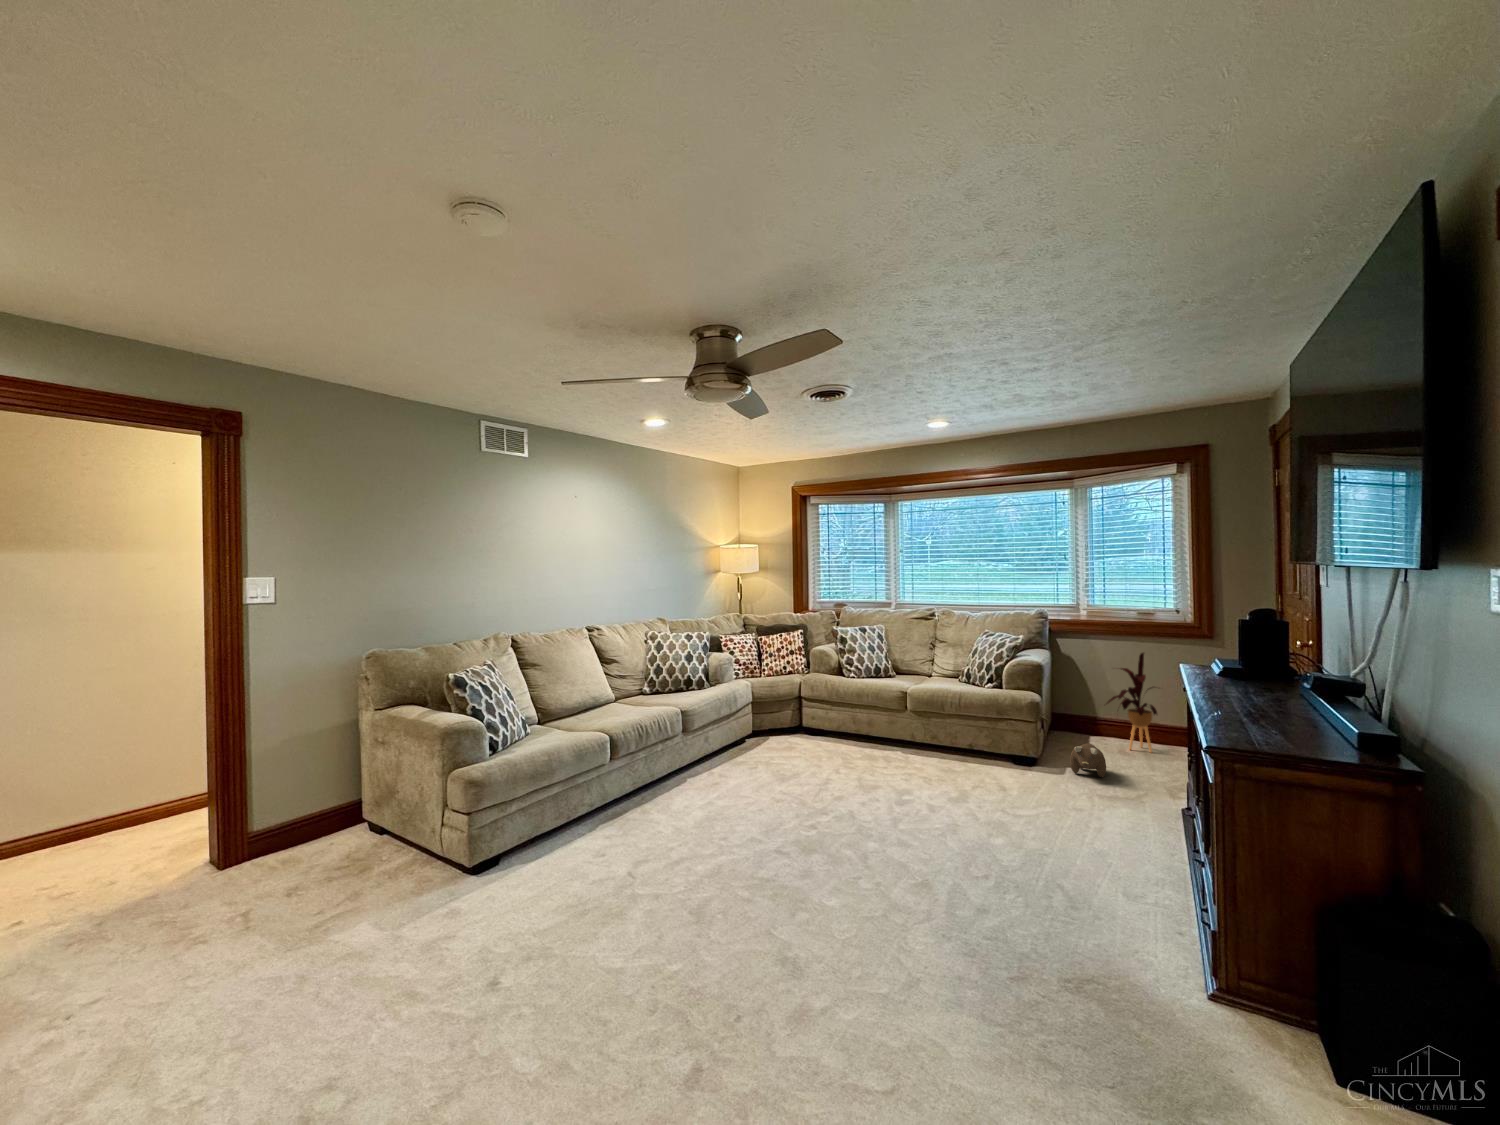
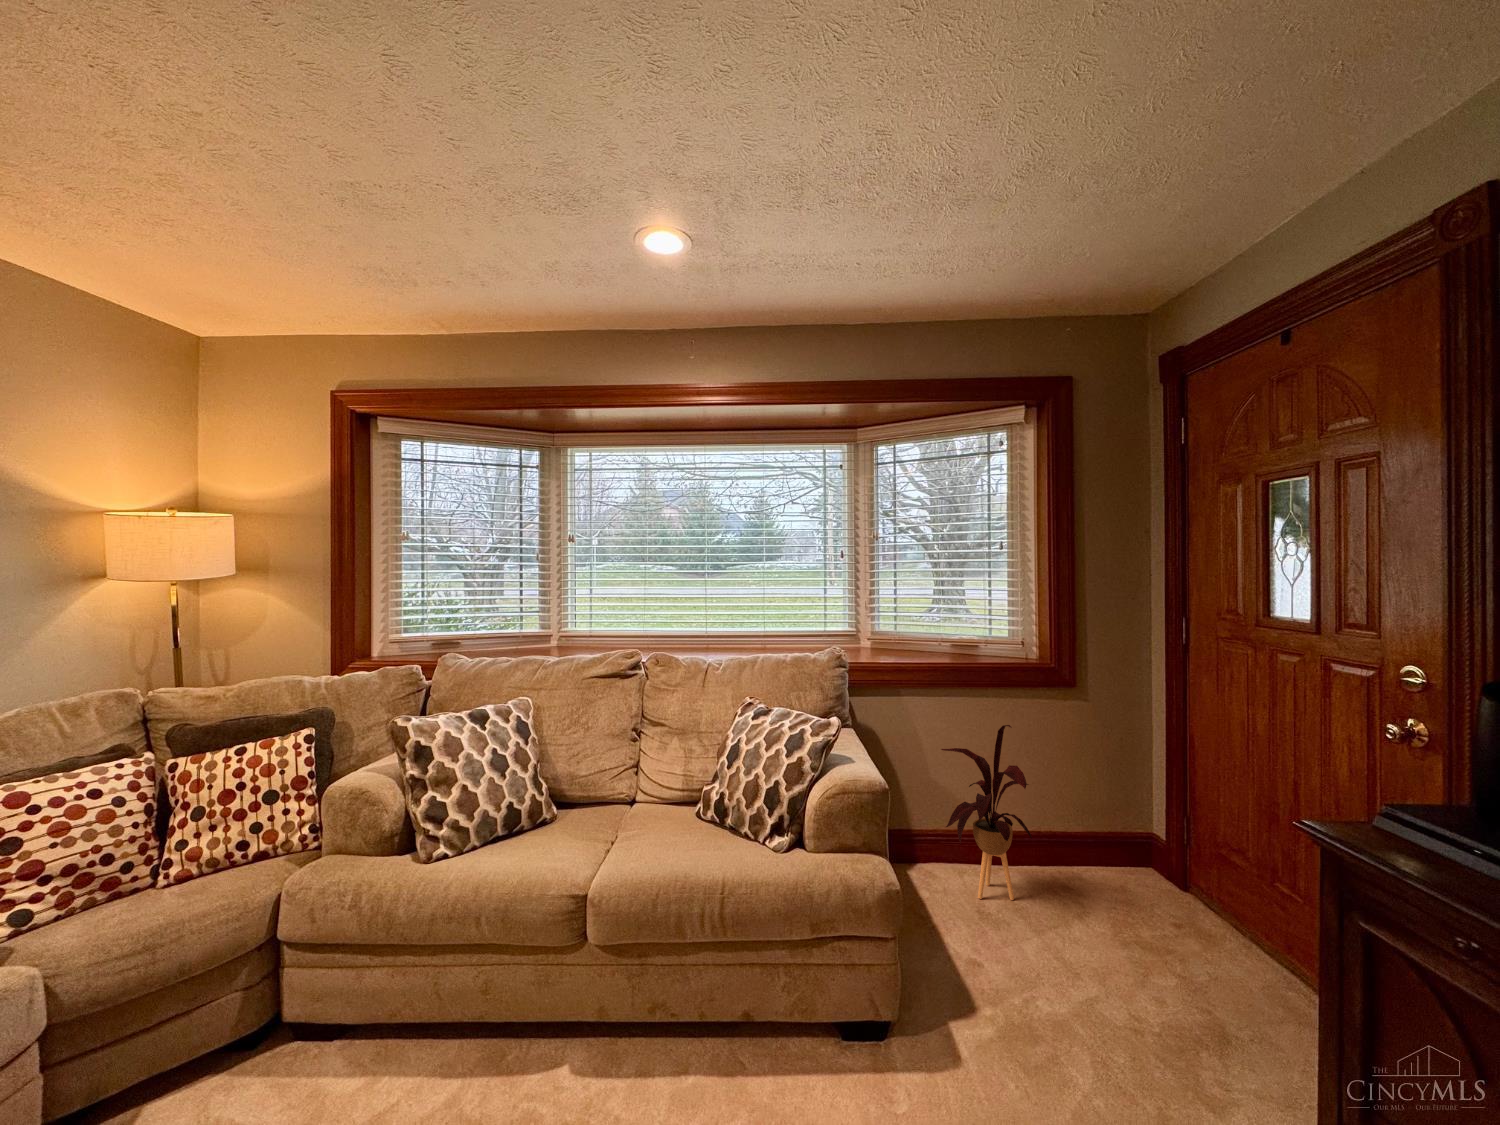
plush toy: present [1070,743,1106,777] -> none [956,955,1032,1039]

